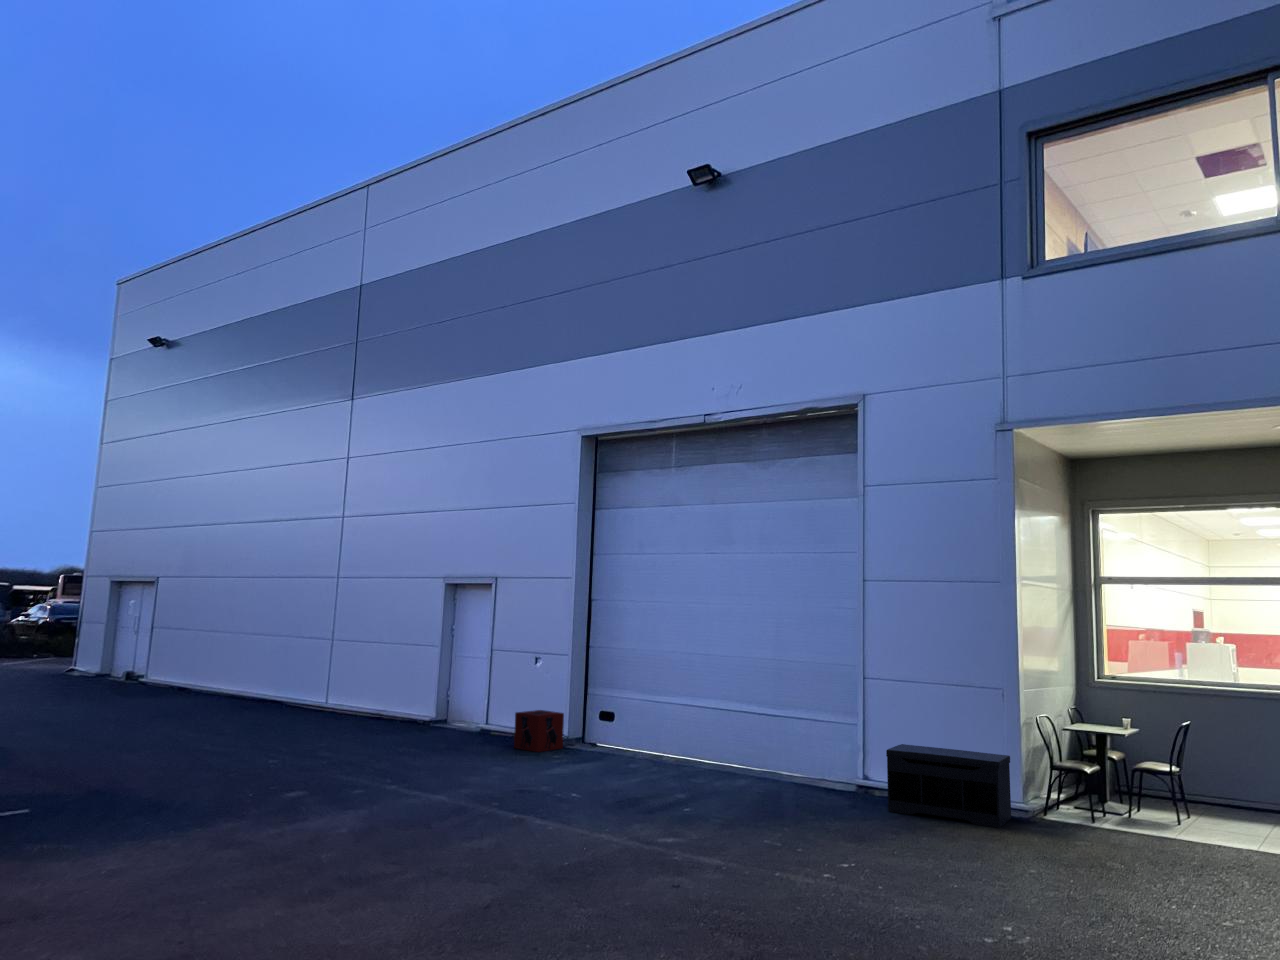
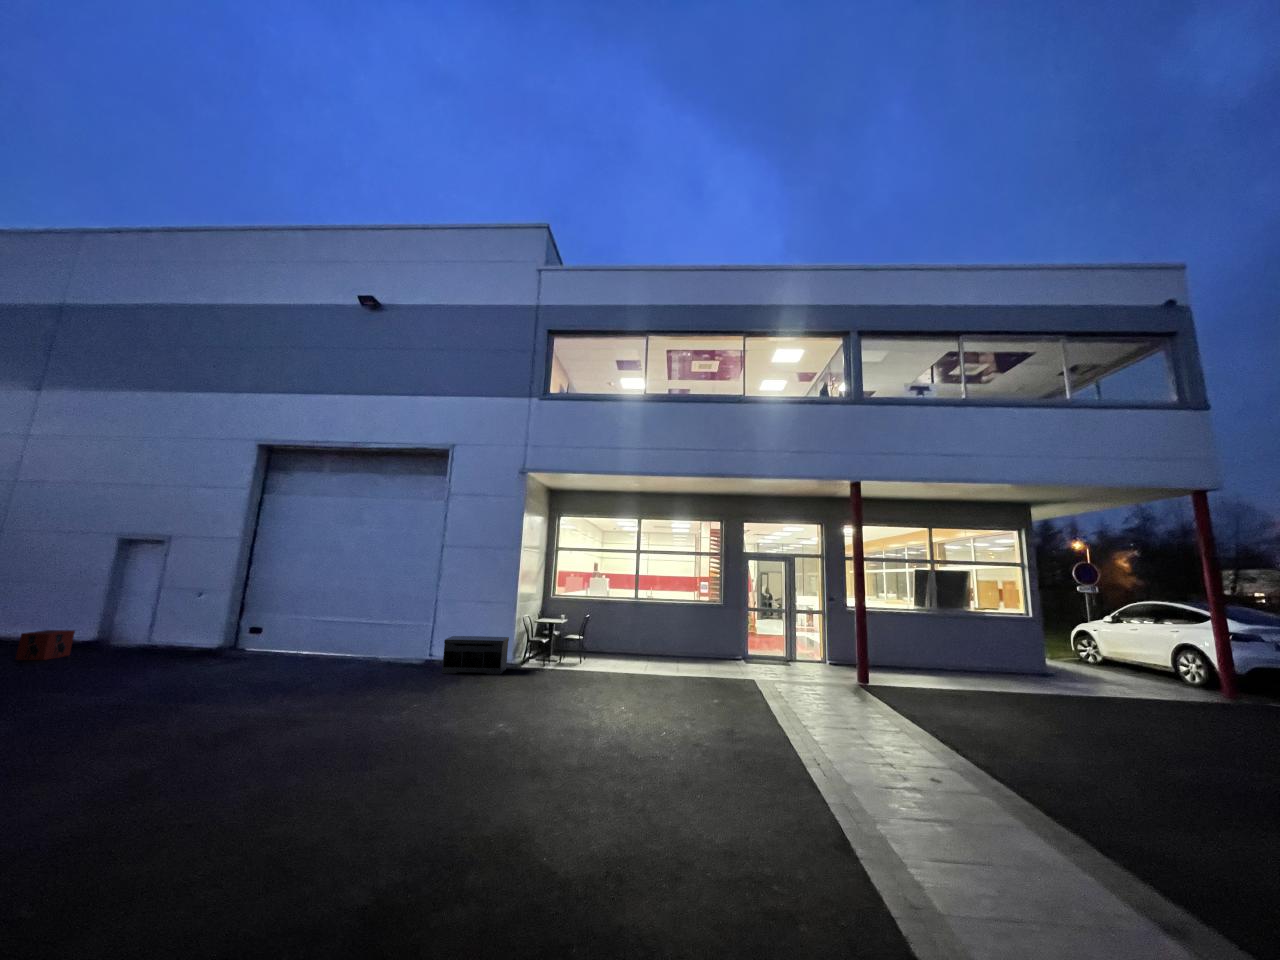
storage box: present [514,710,564,752] -> present [16,630,75,660]

